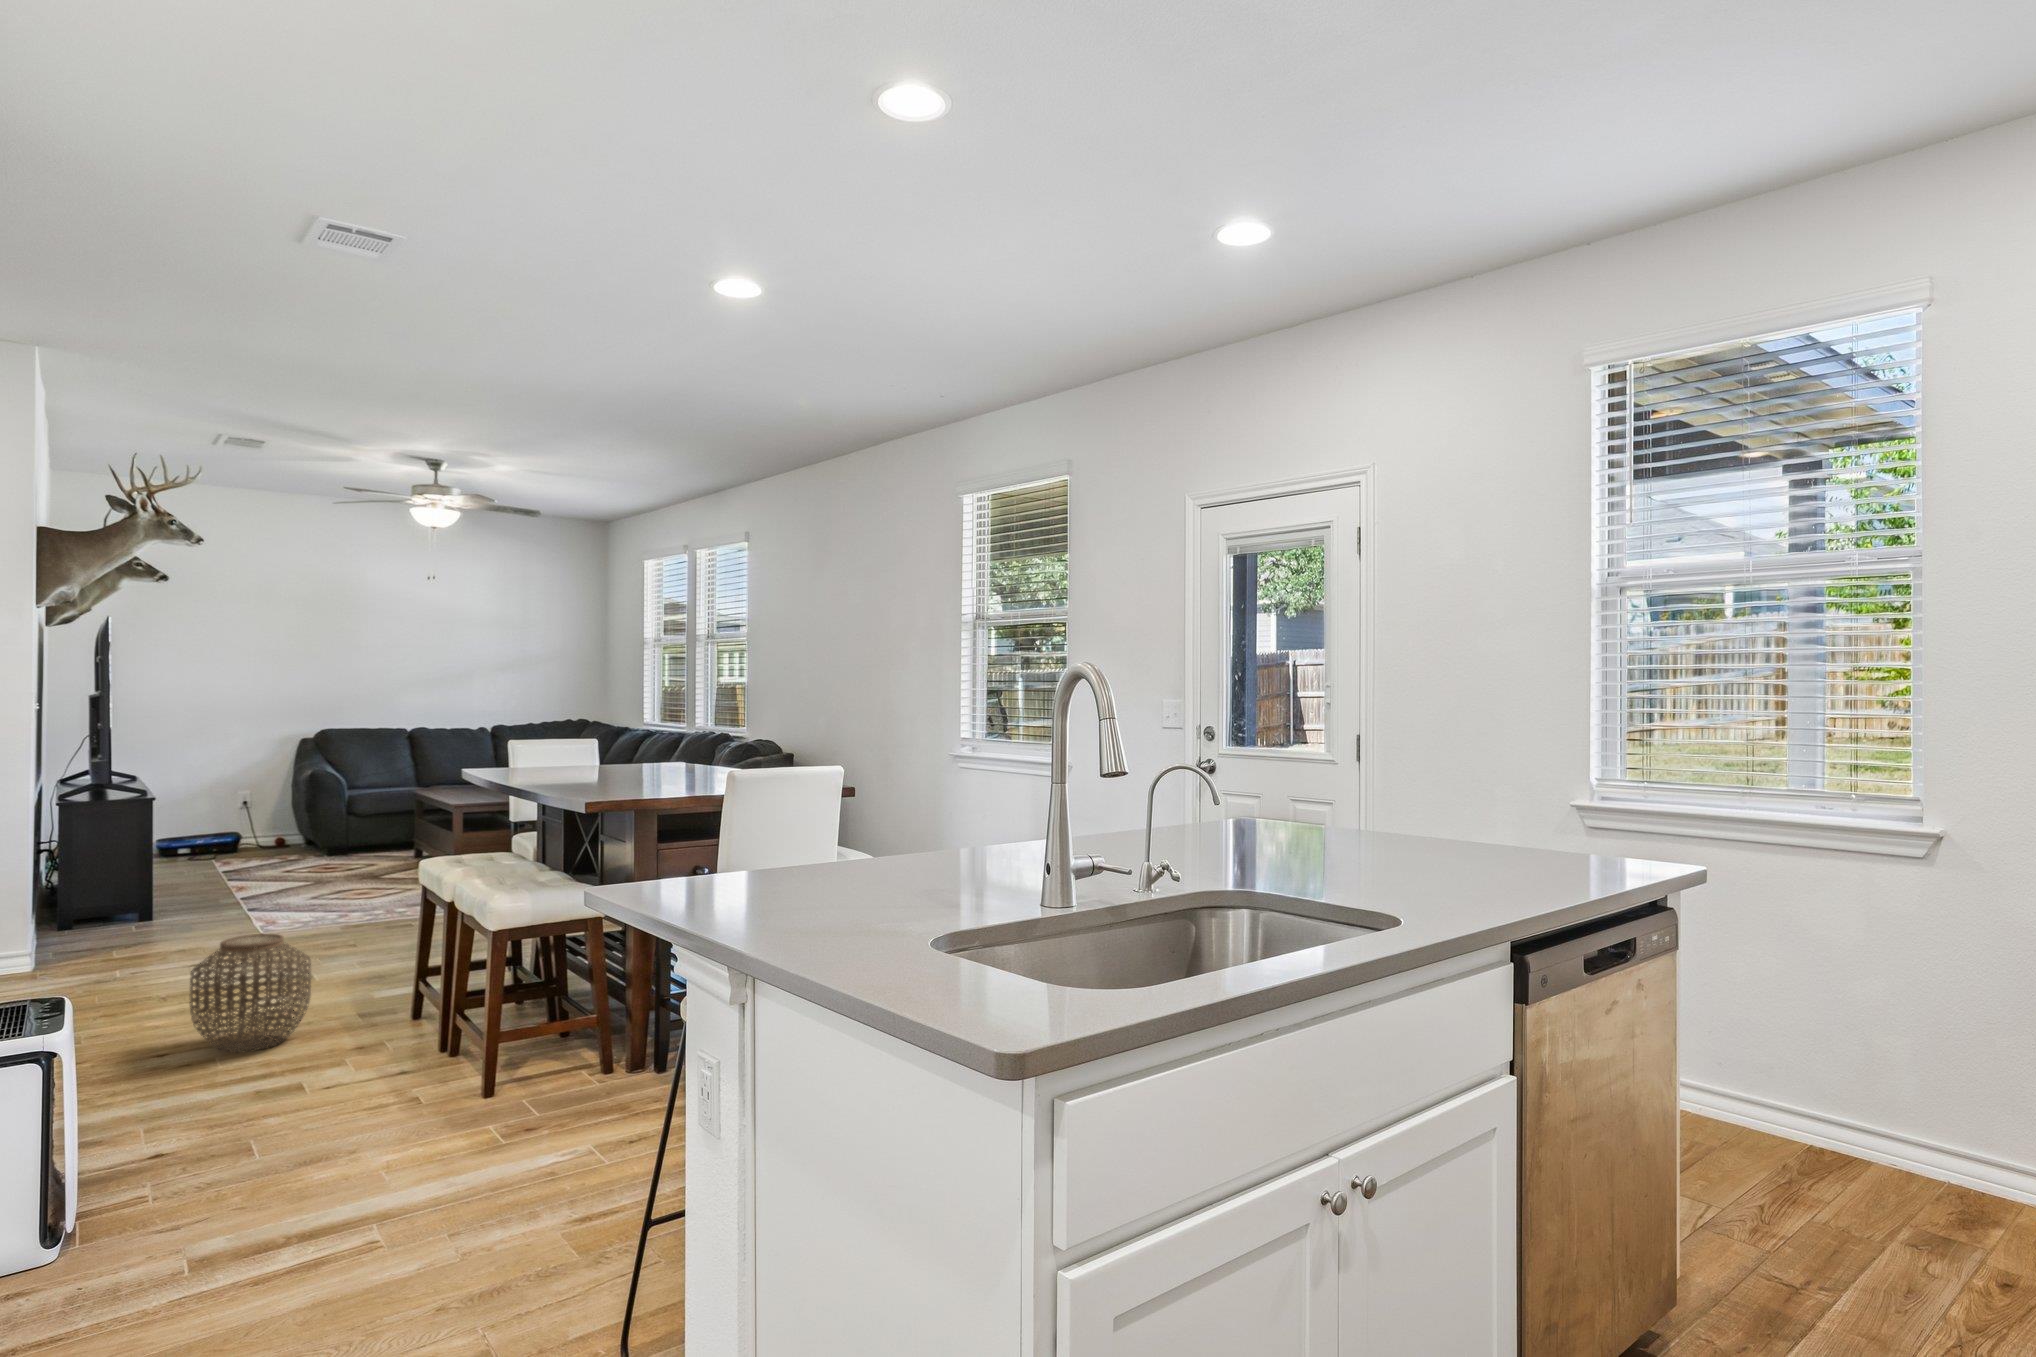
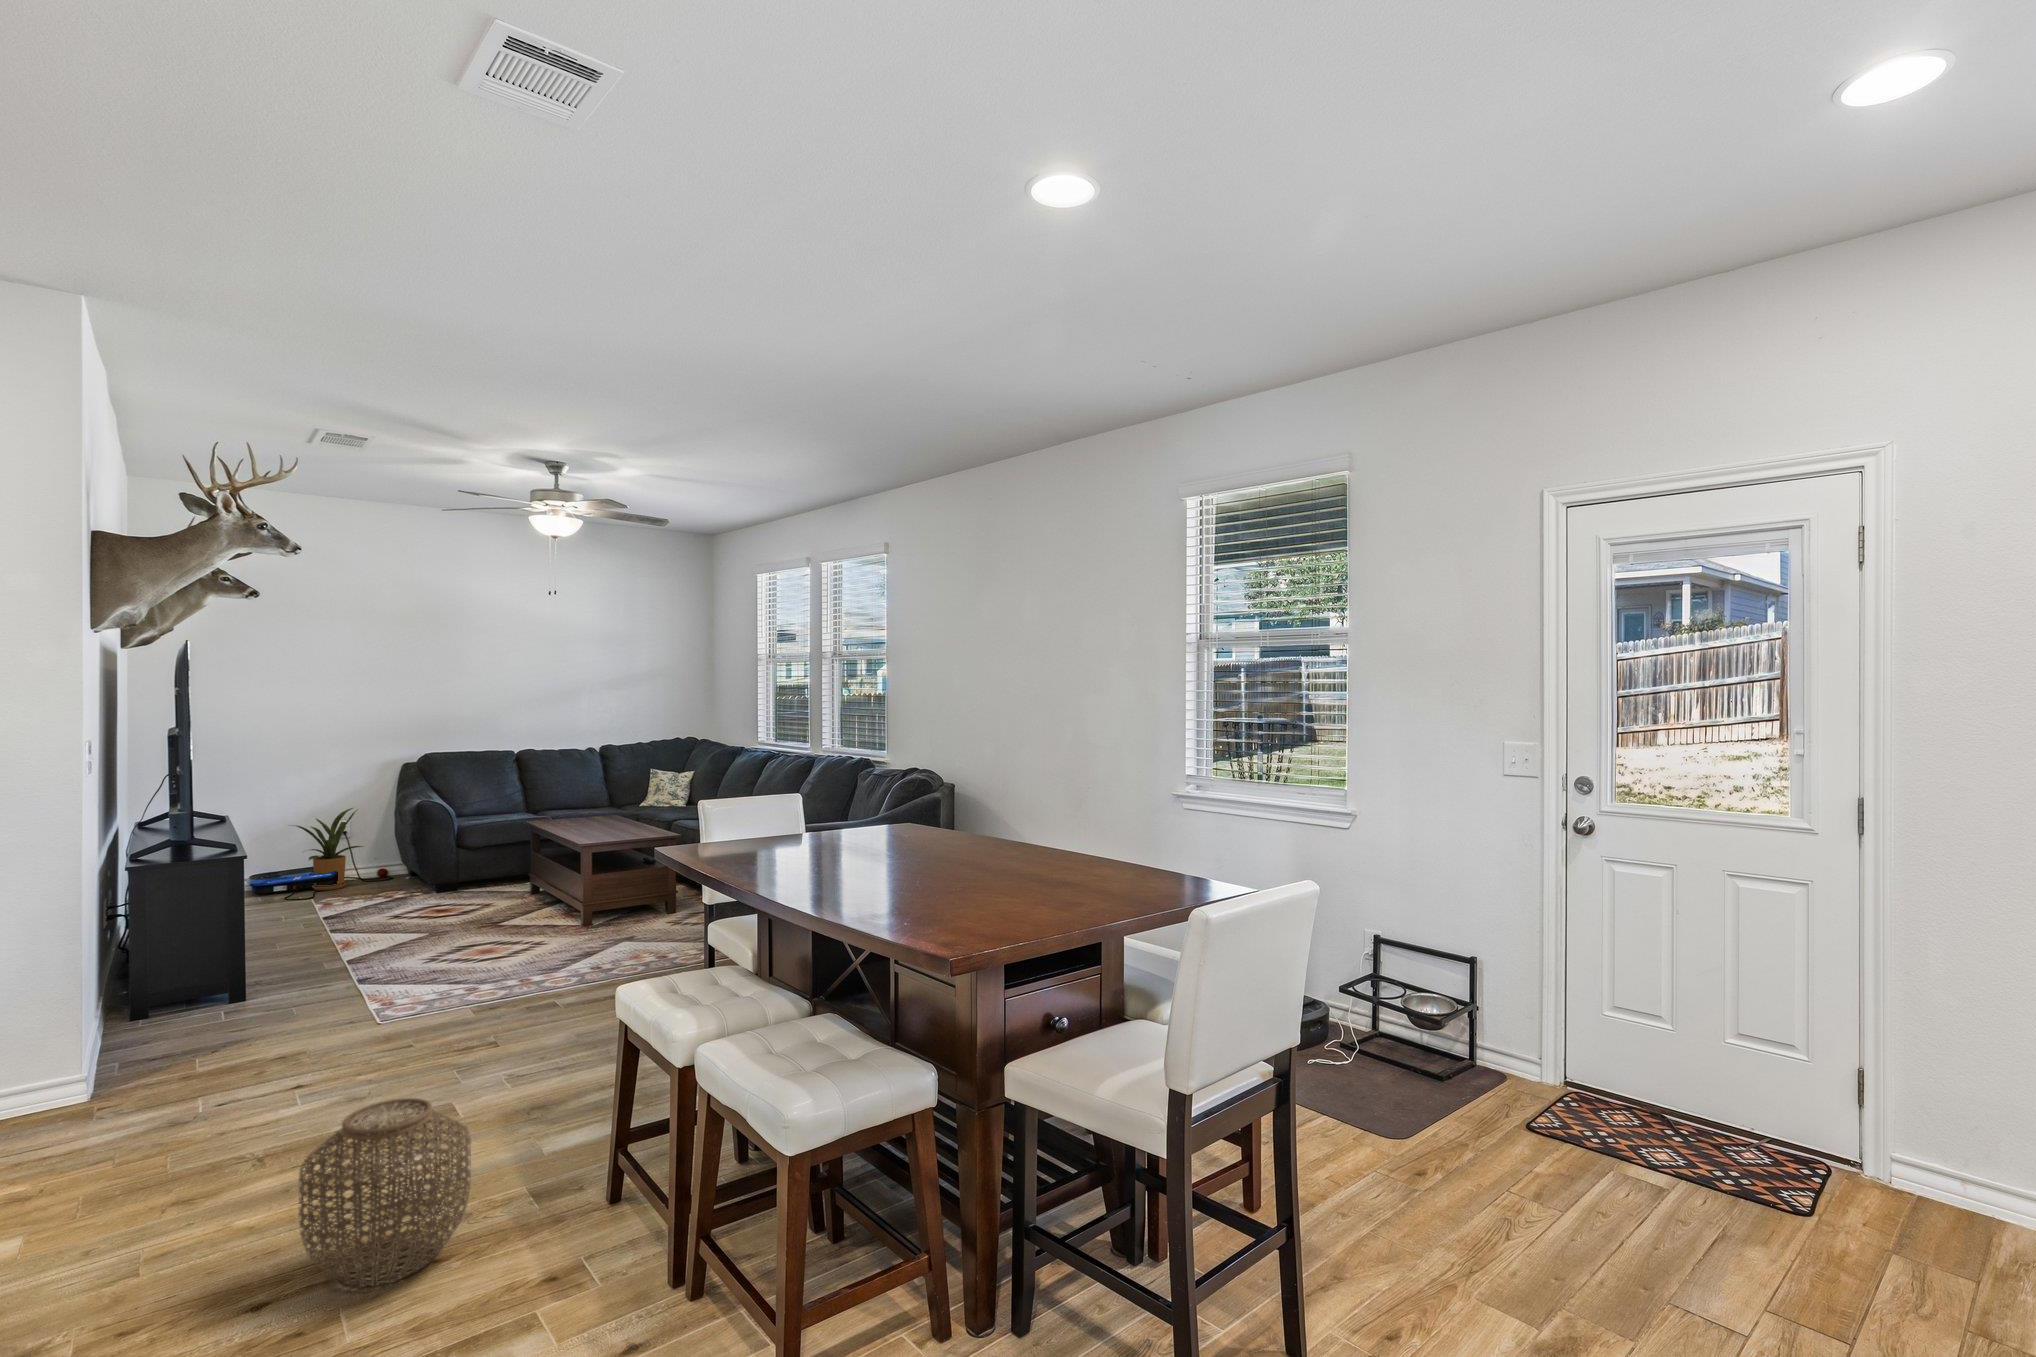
house plant: none [190,777,267,853] -> present [296,808,363,890]

